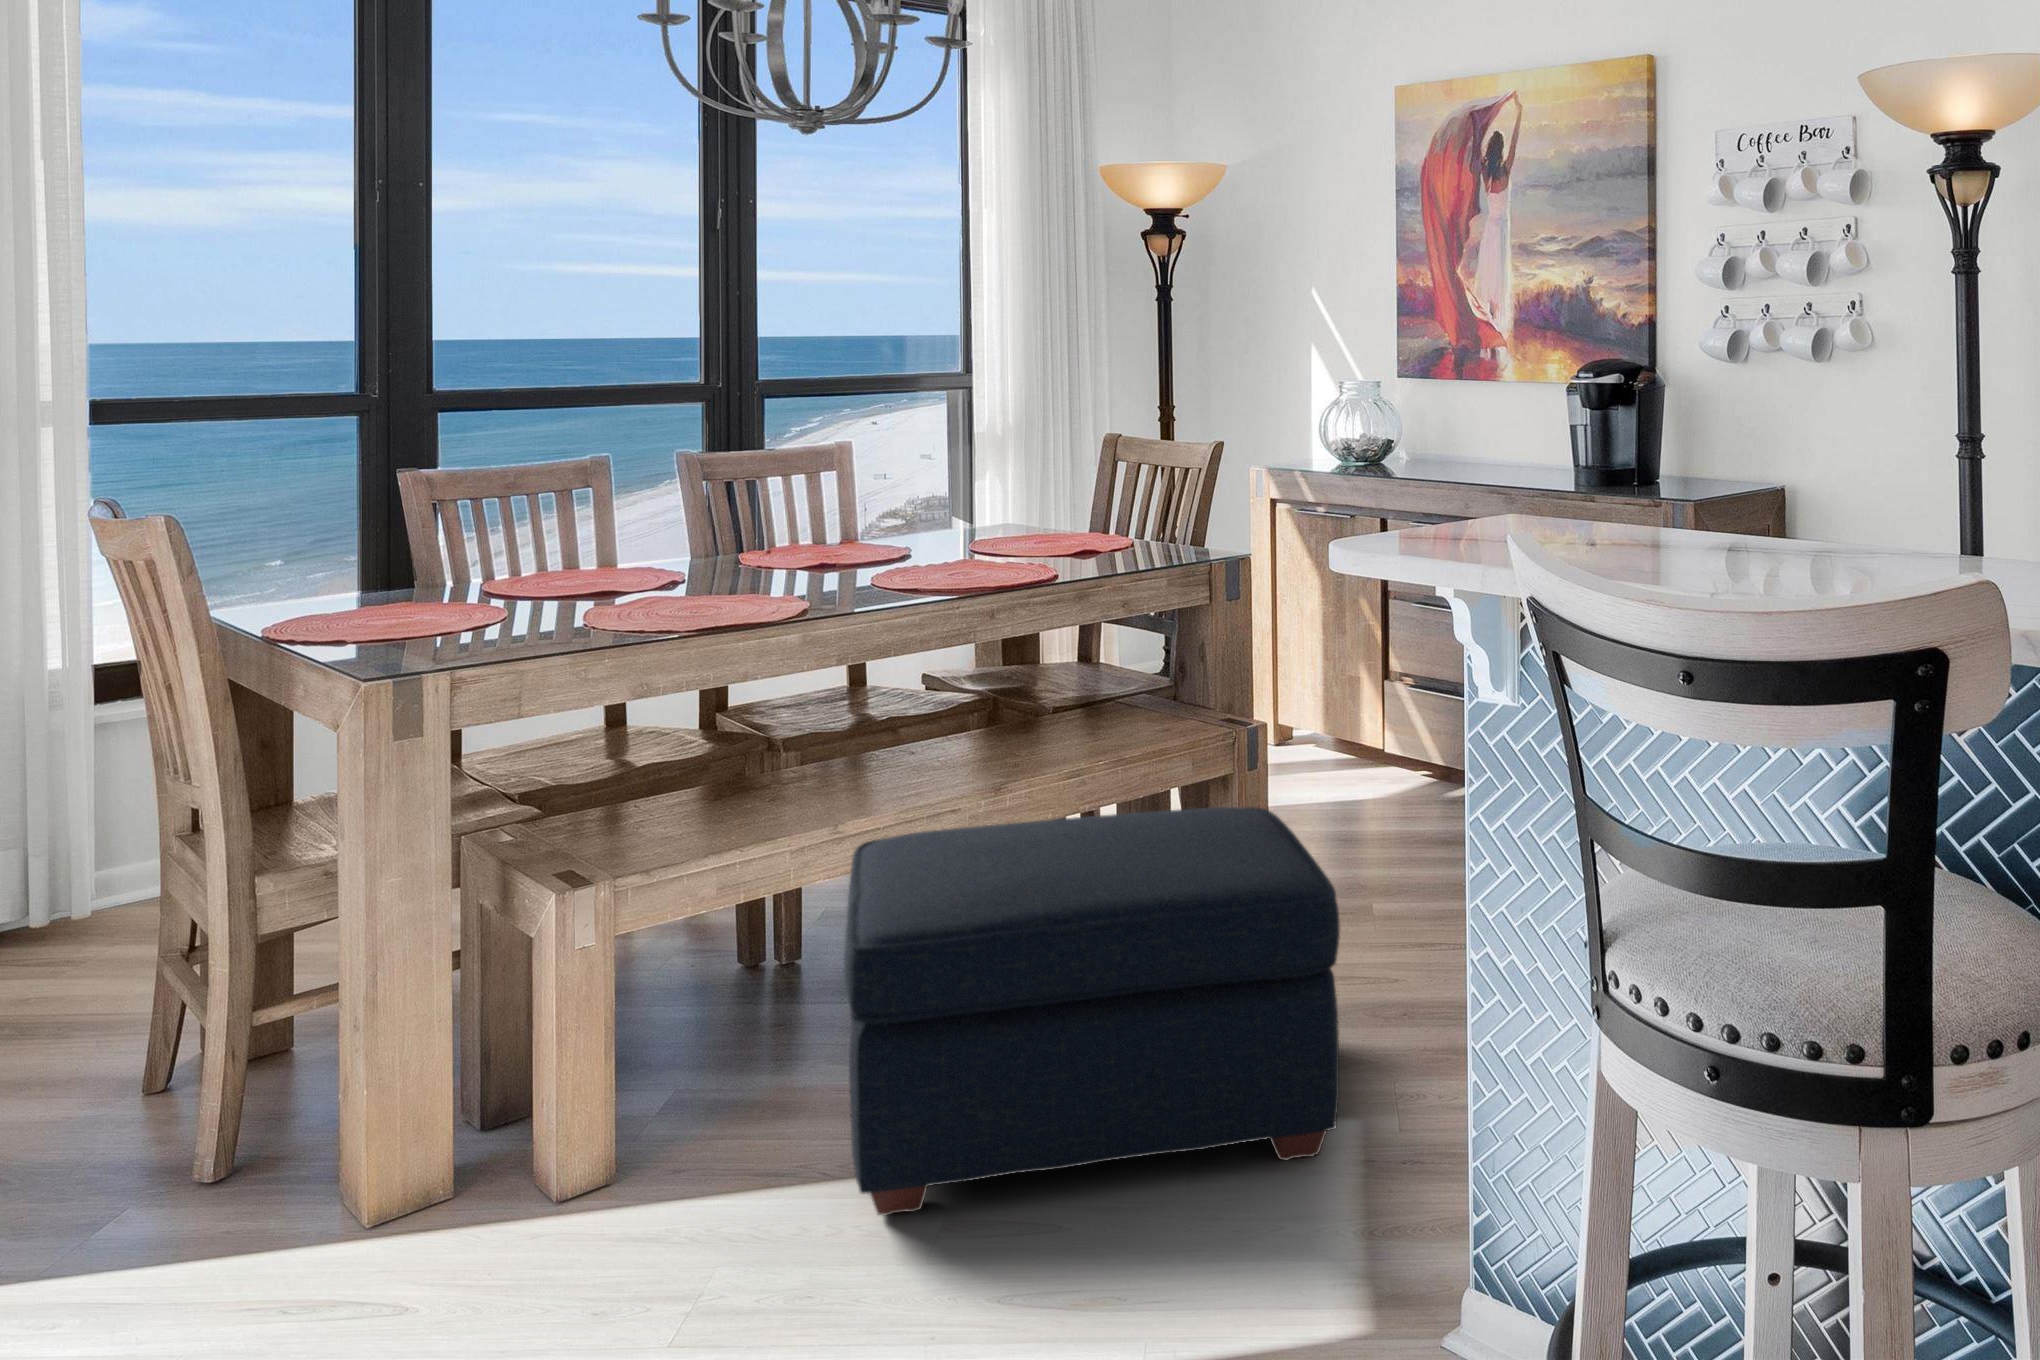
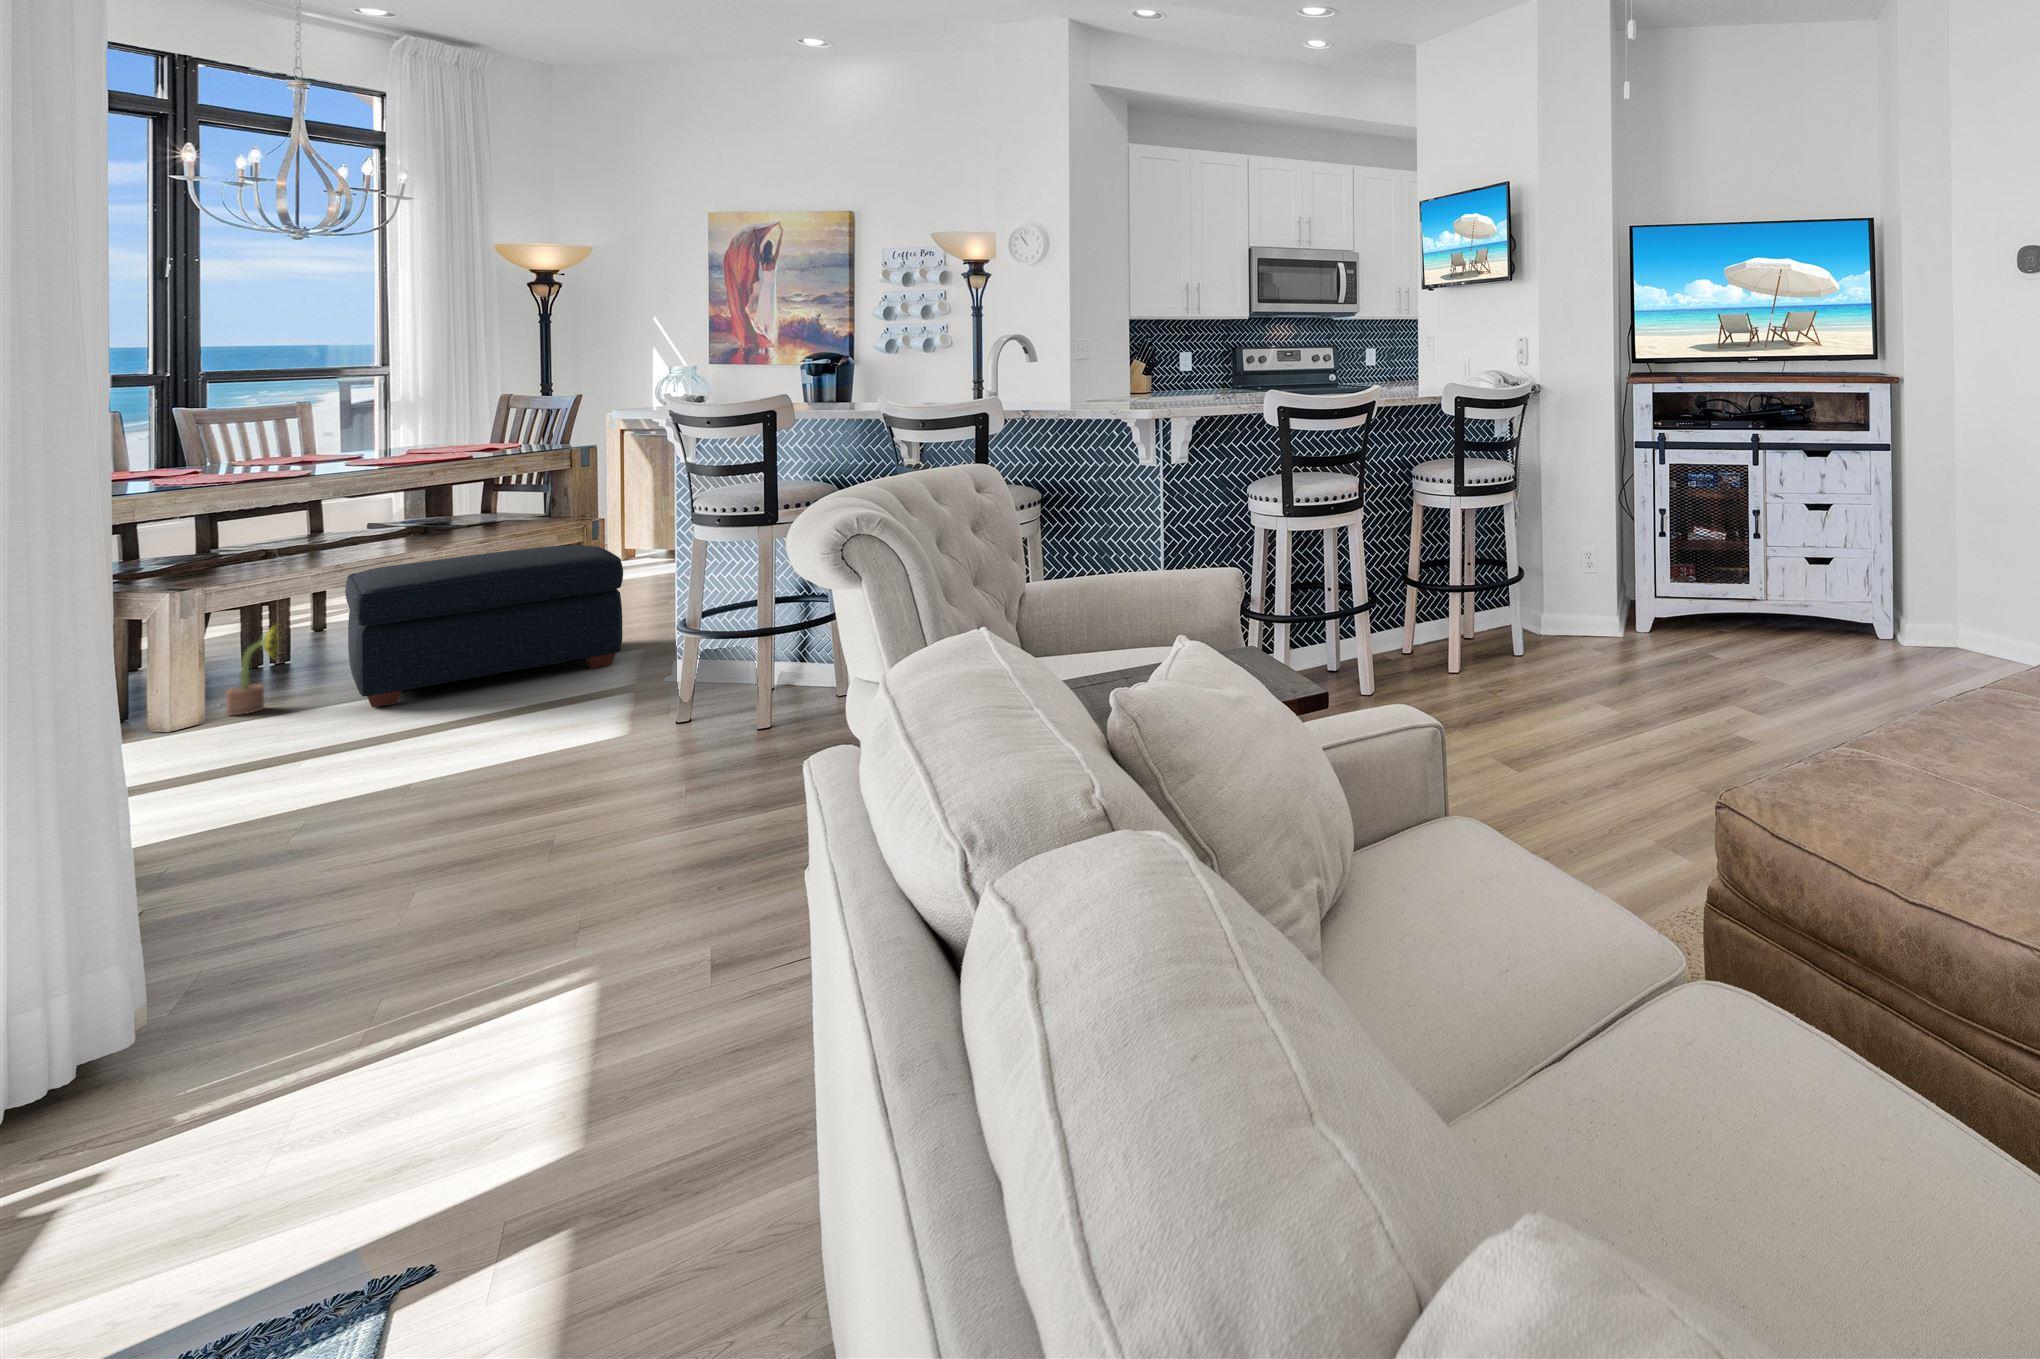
decorative plant: none [661,950,755,1156] -> present [226,625,281,716]

